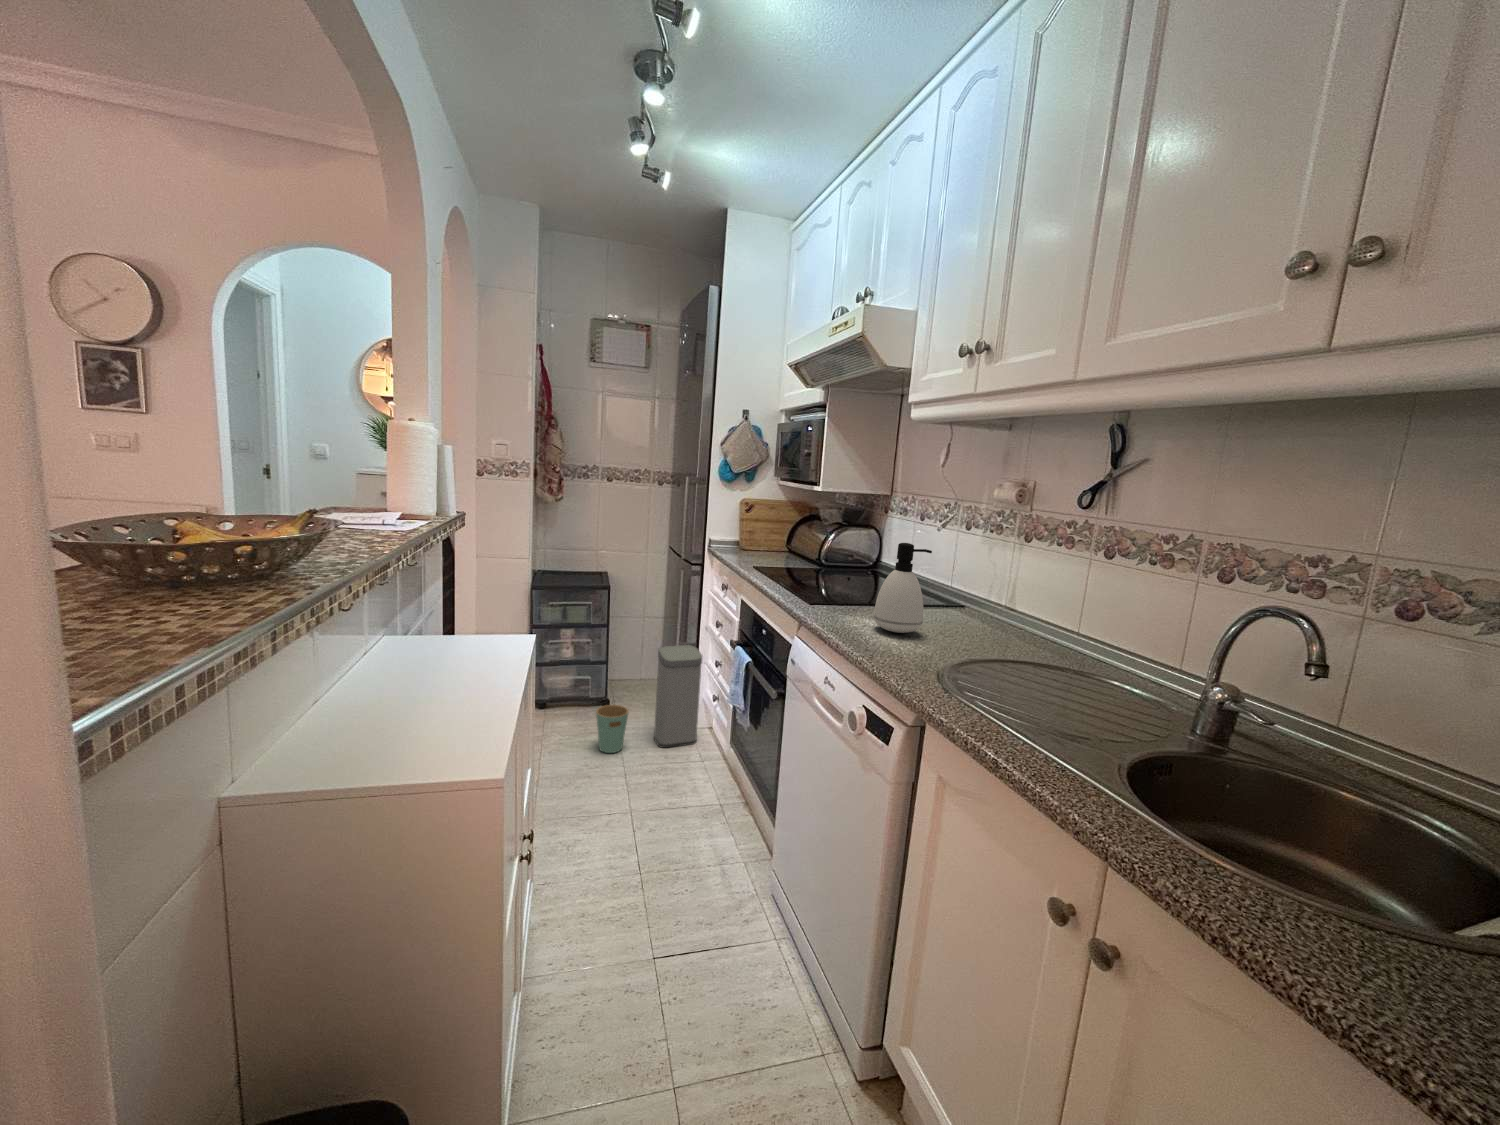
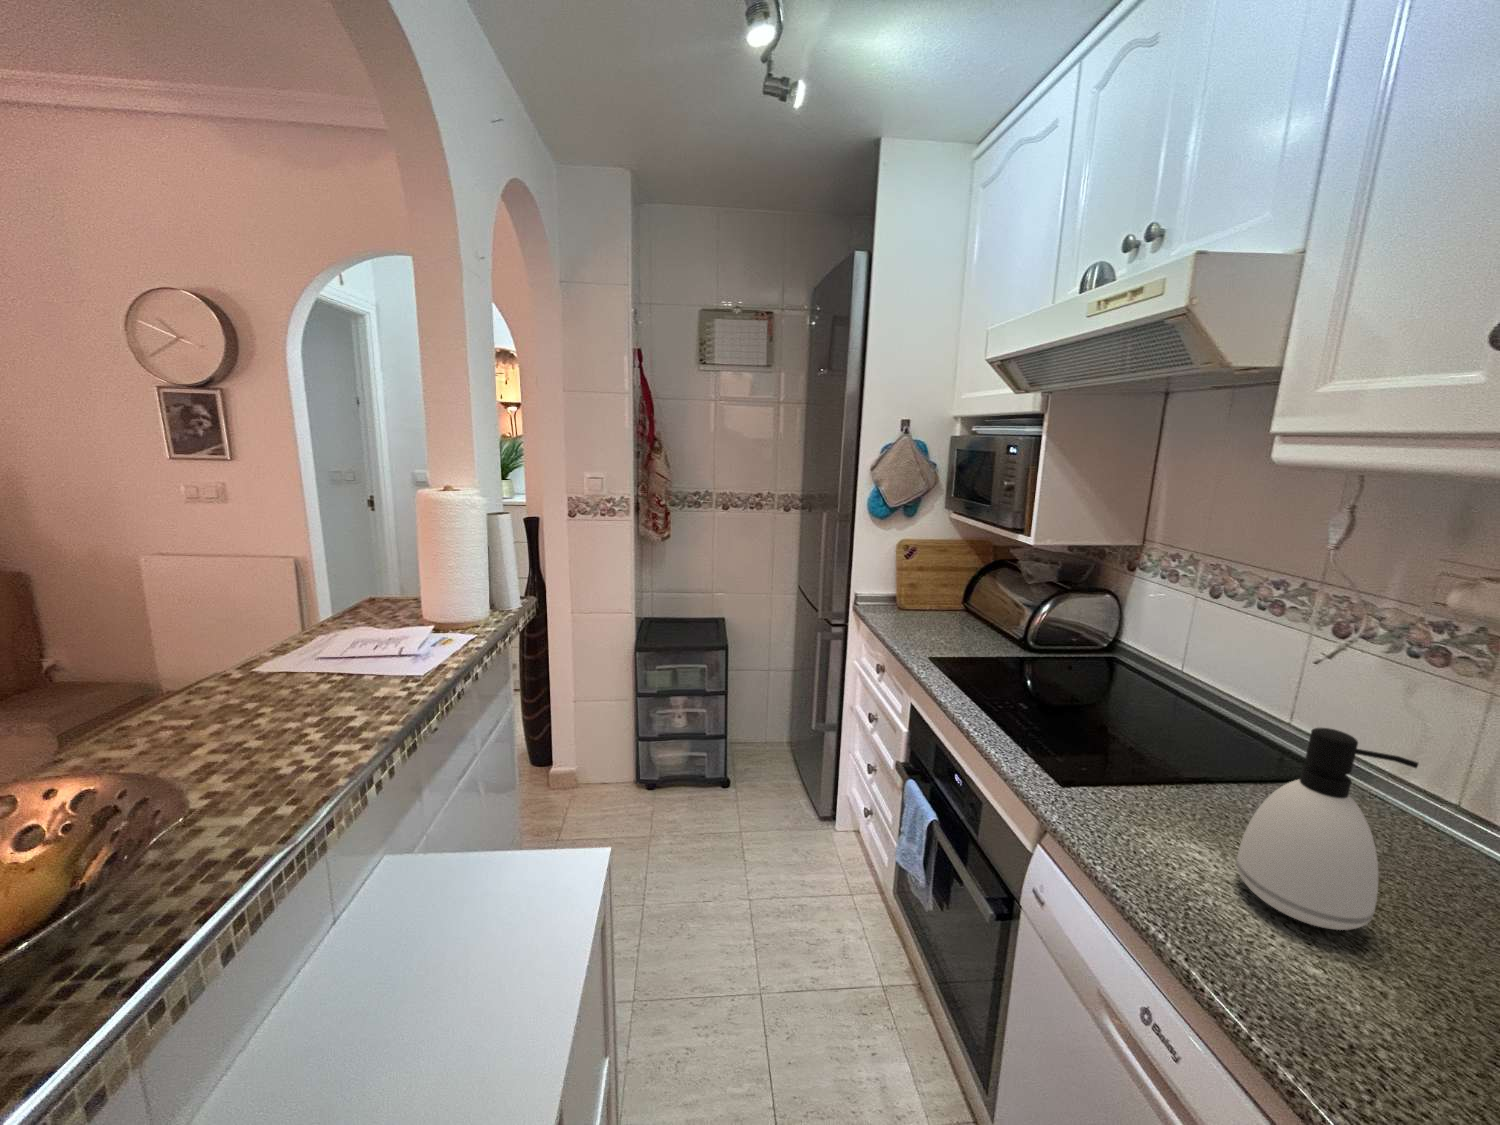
trash can: present [596,645,702,753] -> none [710,732,846,873]

